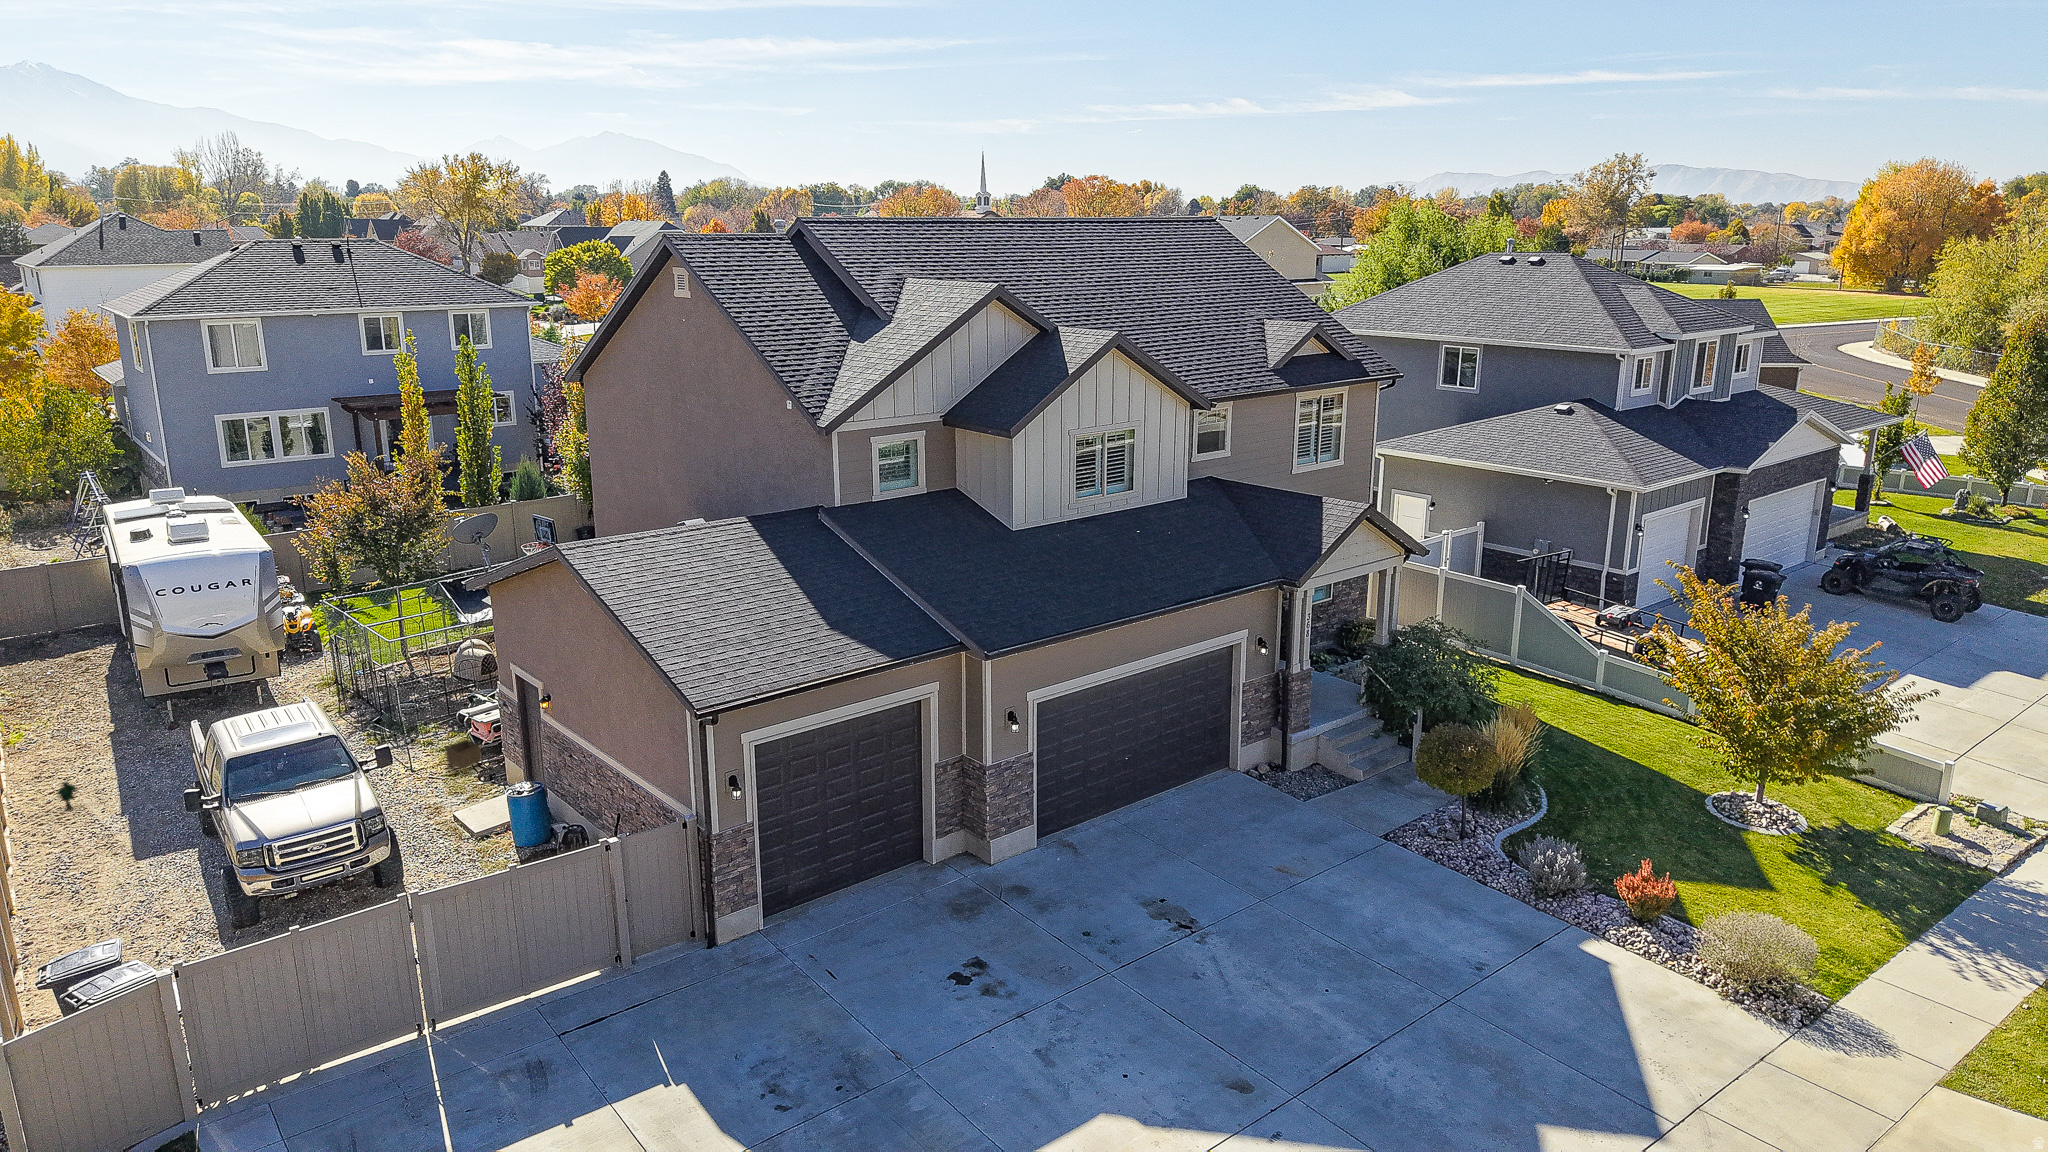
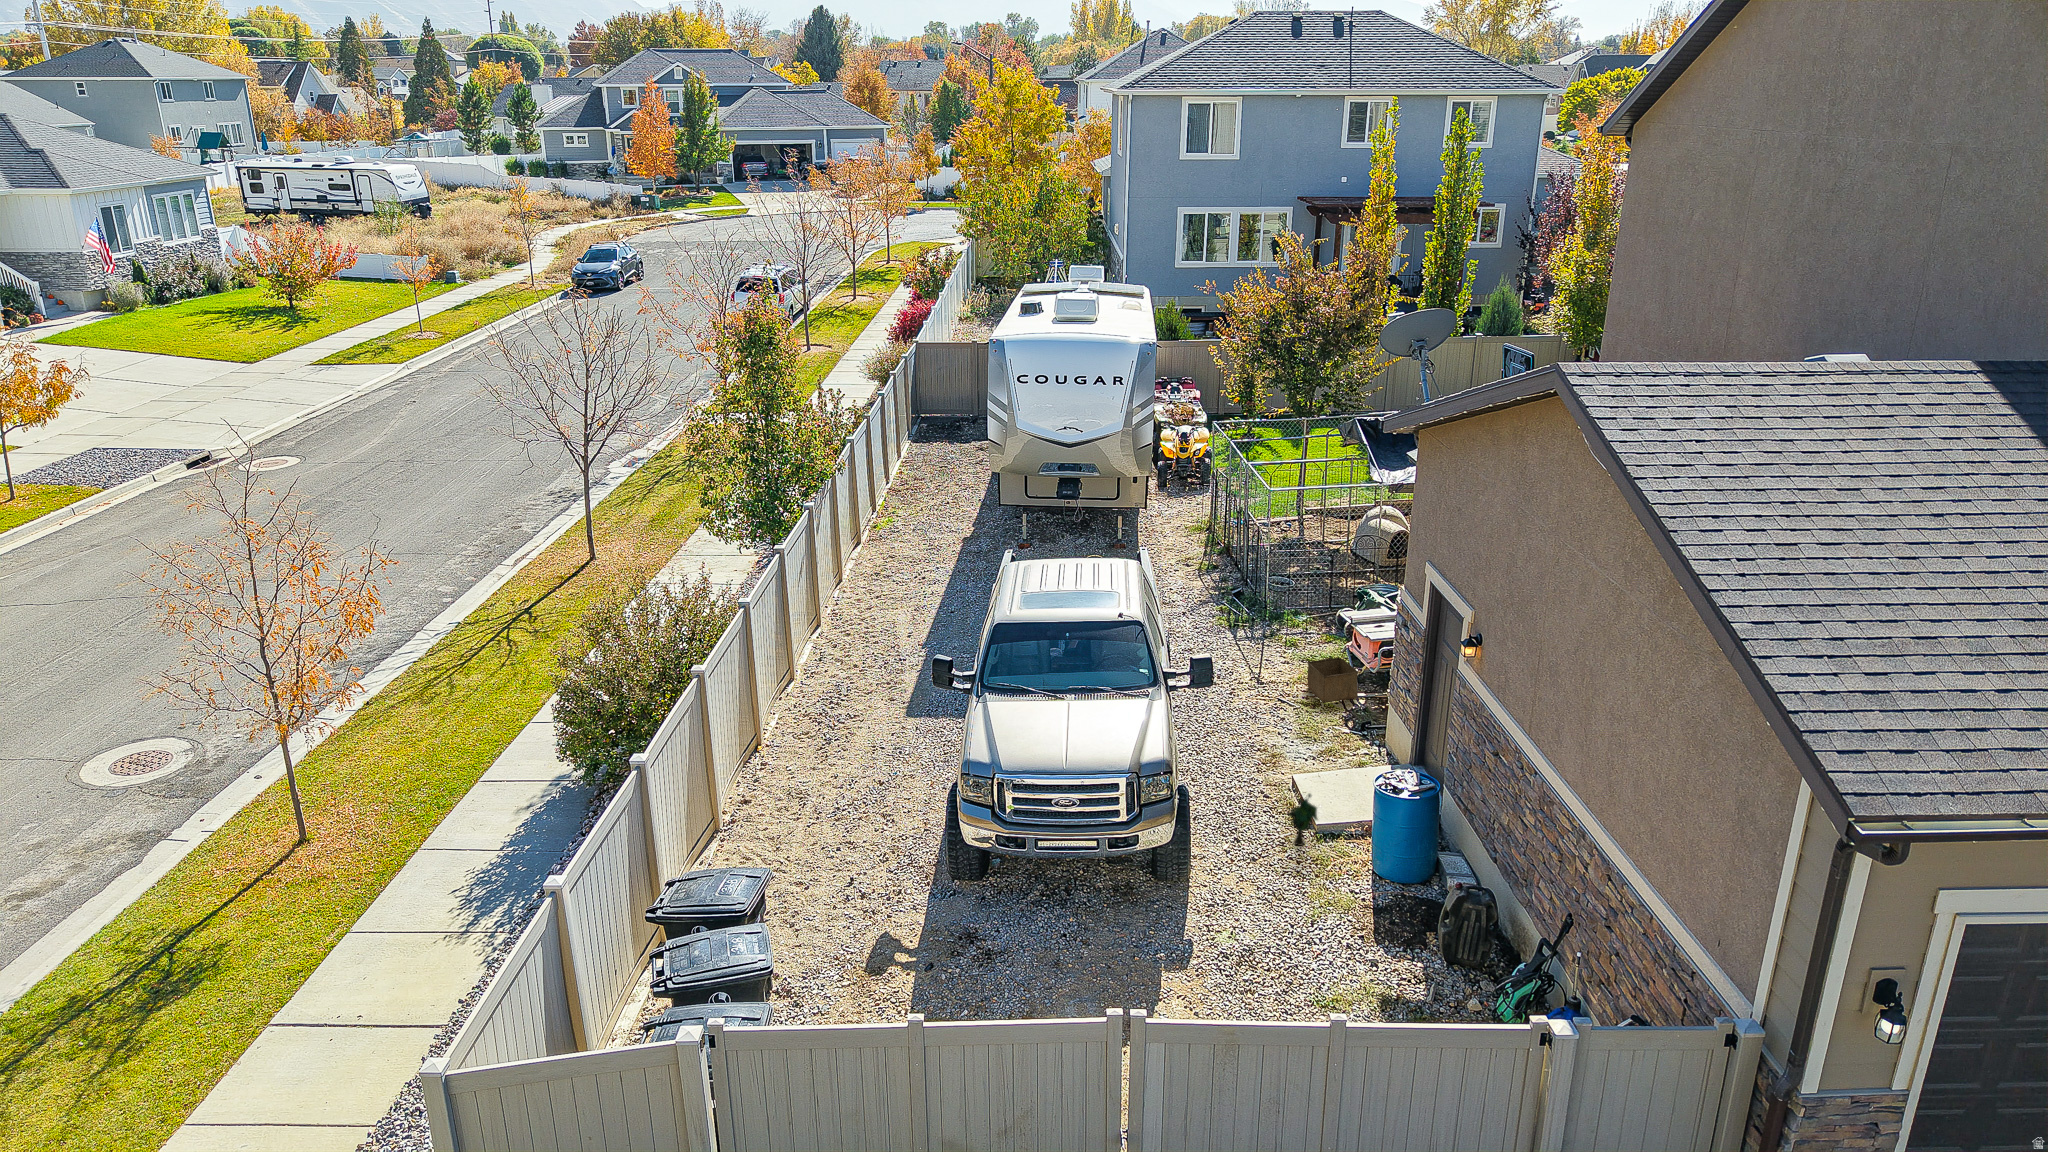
decorative plant: present [56,779,77,811] -> present [1287,794,1318,846]

